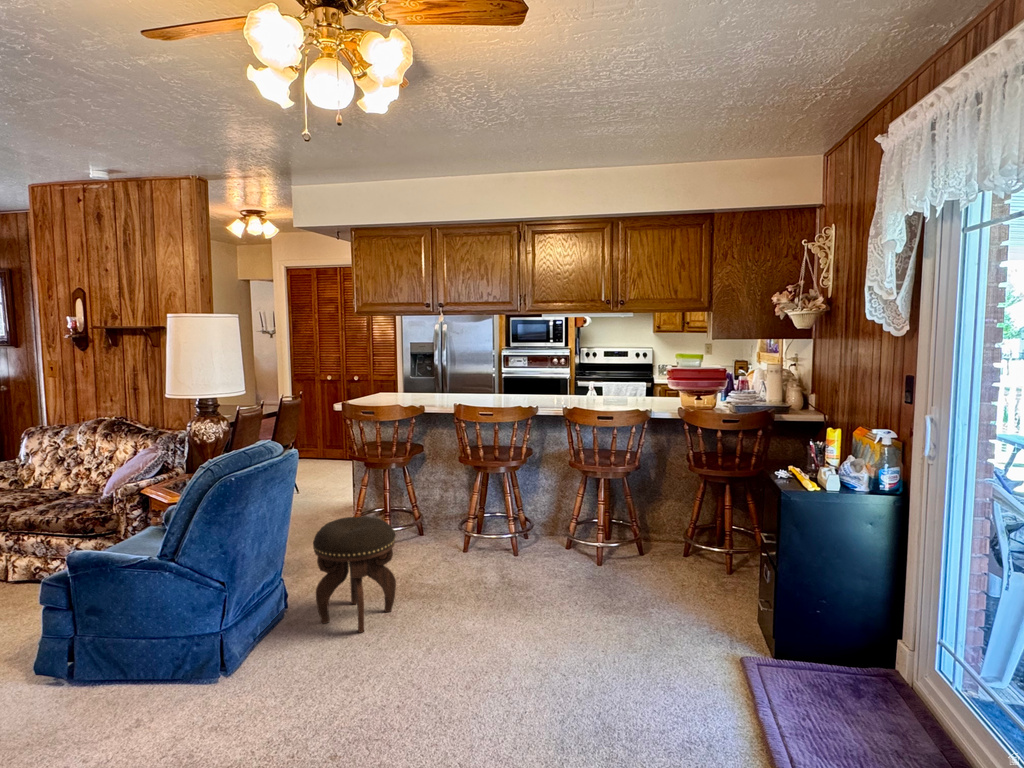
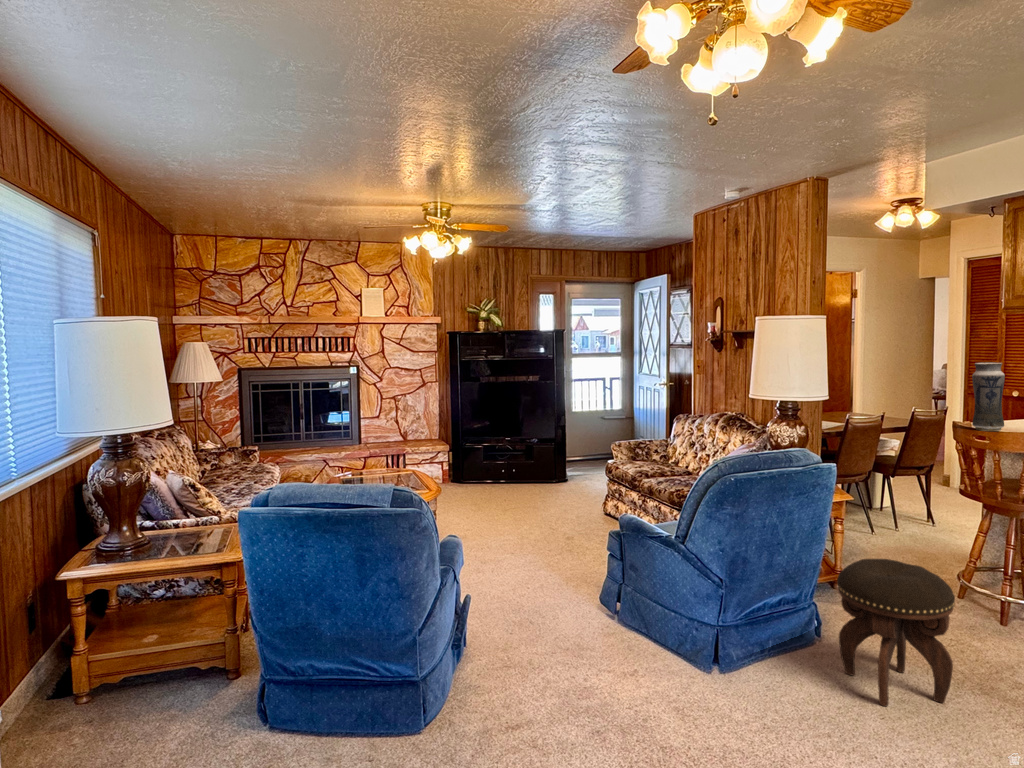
vase: none [359,357,380,408] -> present [972,363,1005,431]

